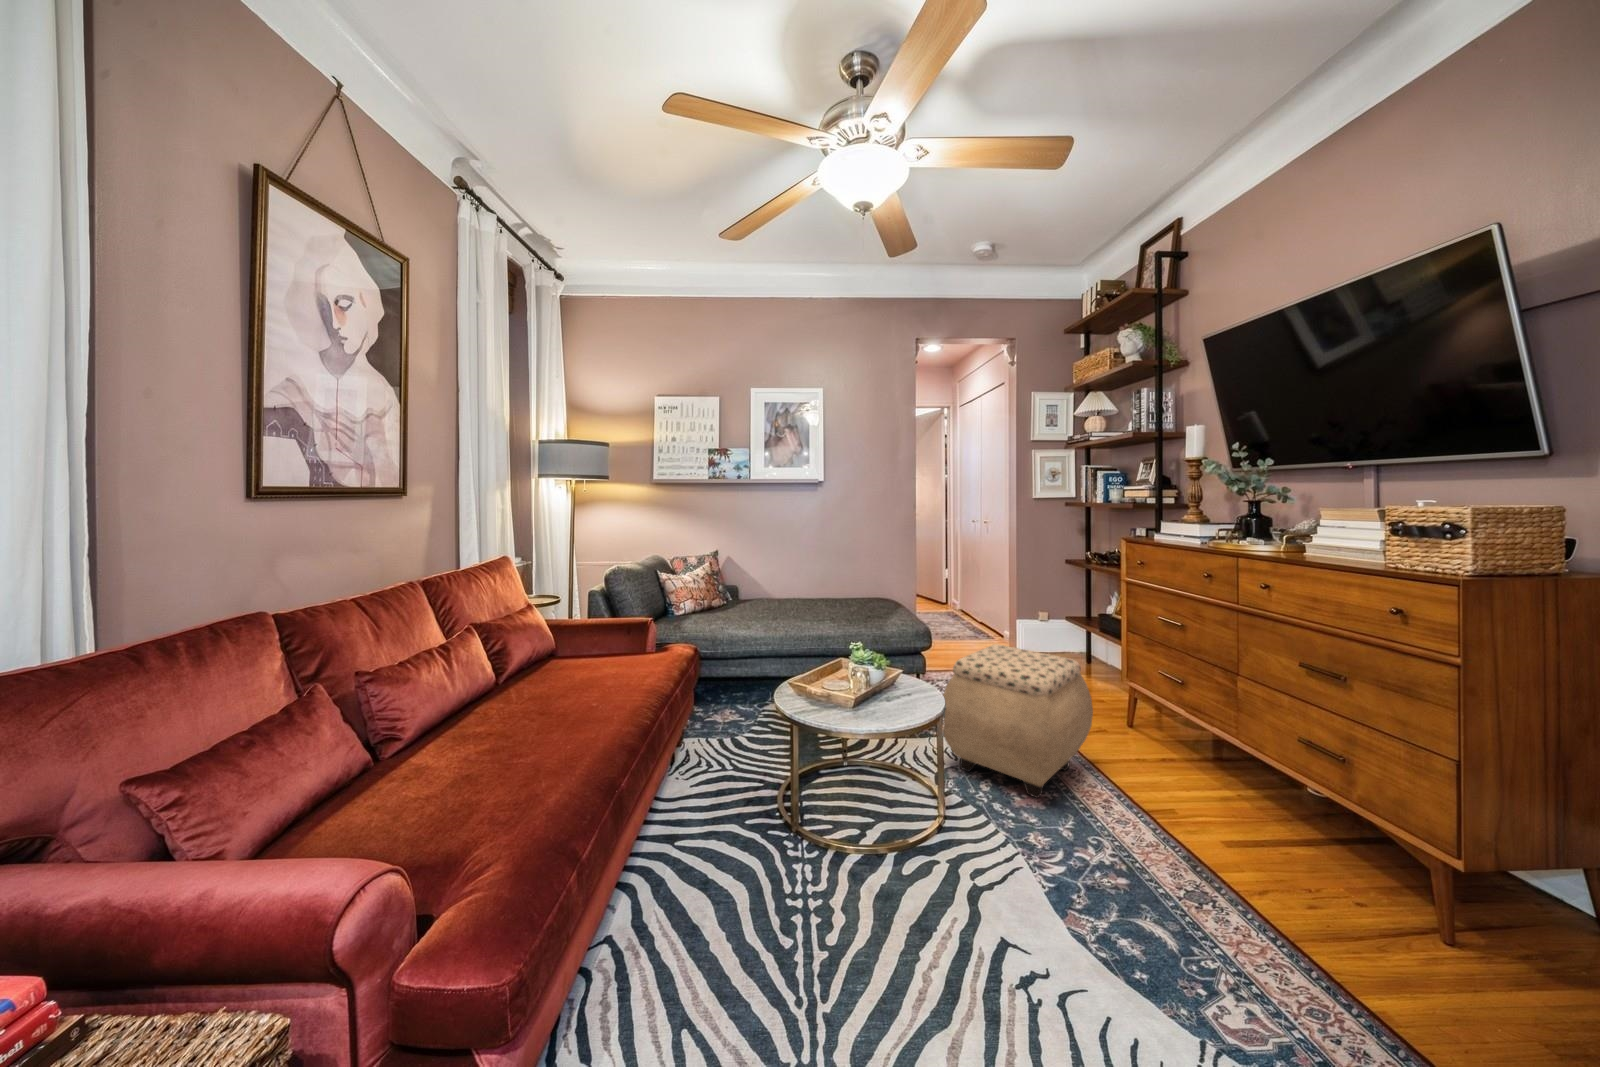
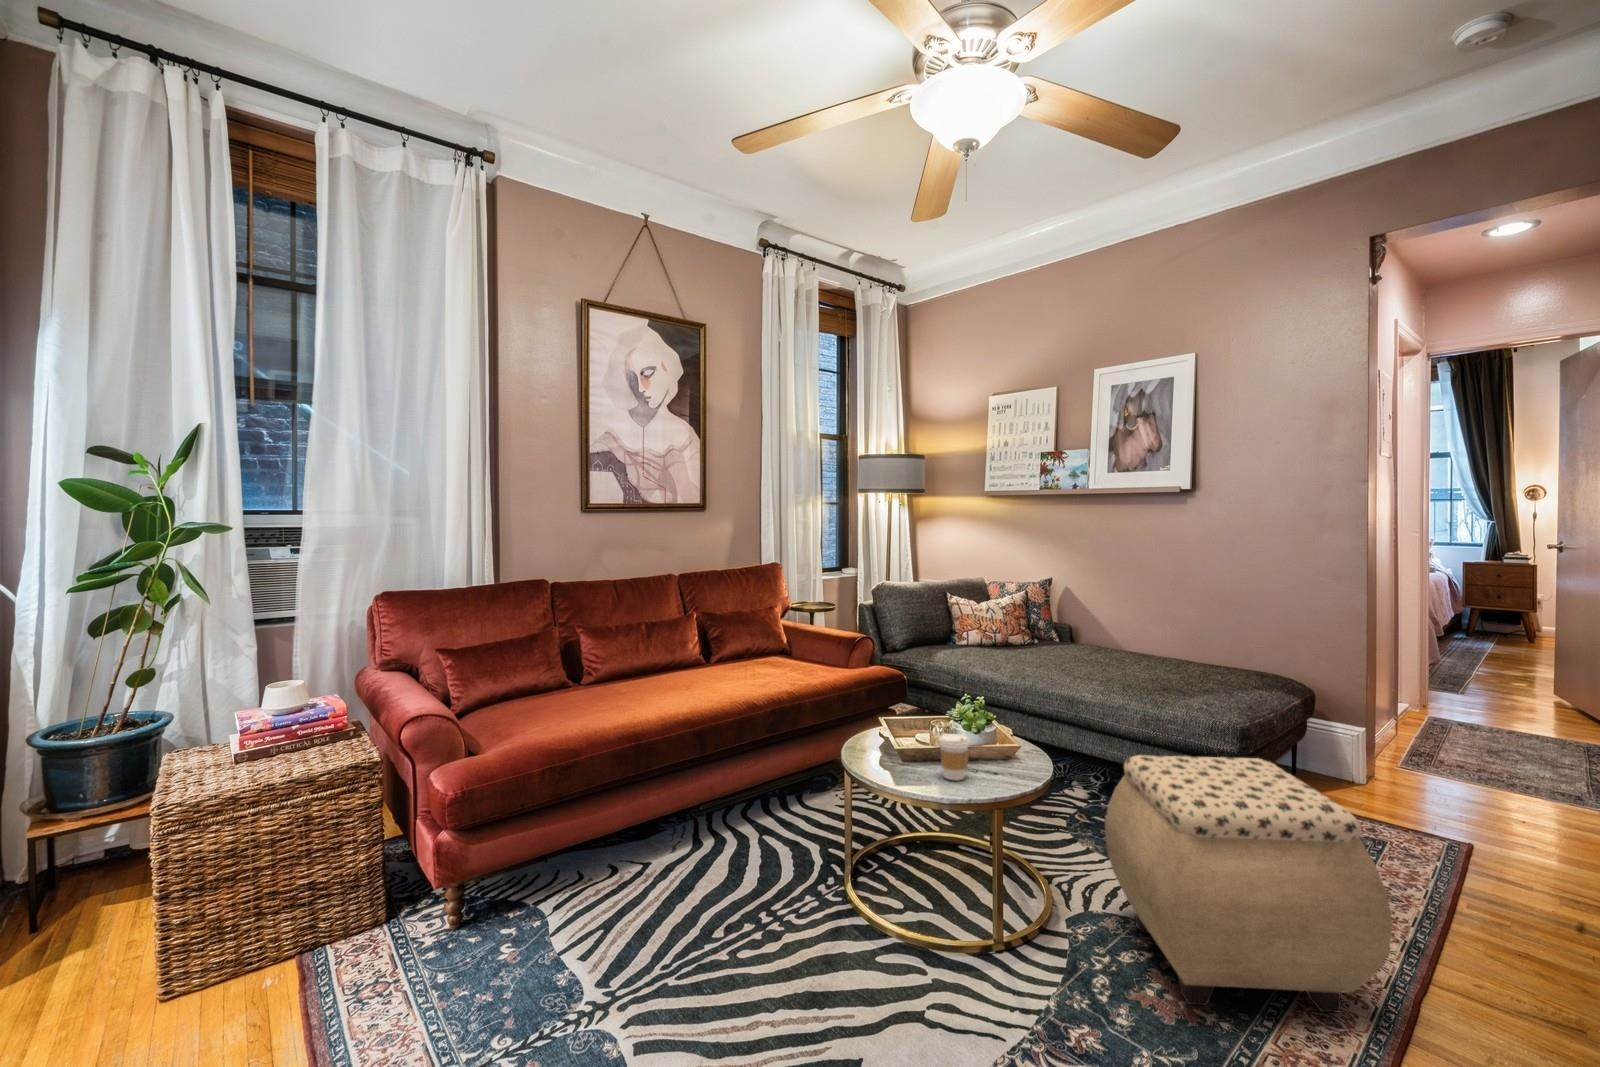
coffee cup: none [887,674,911,712] -> present [939,734,969,780]

